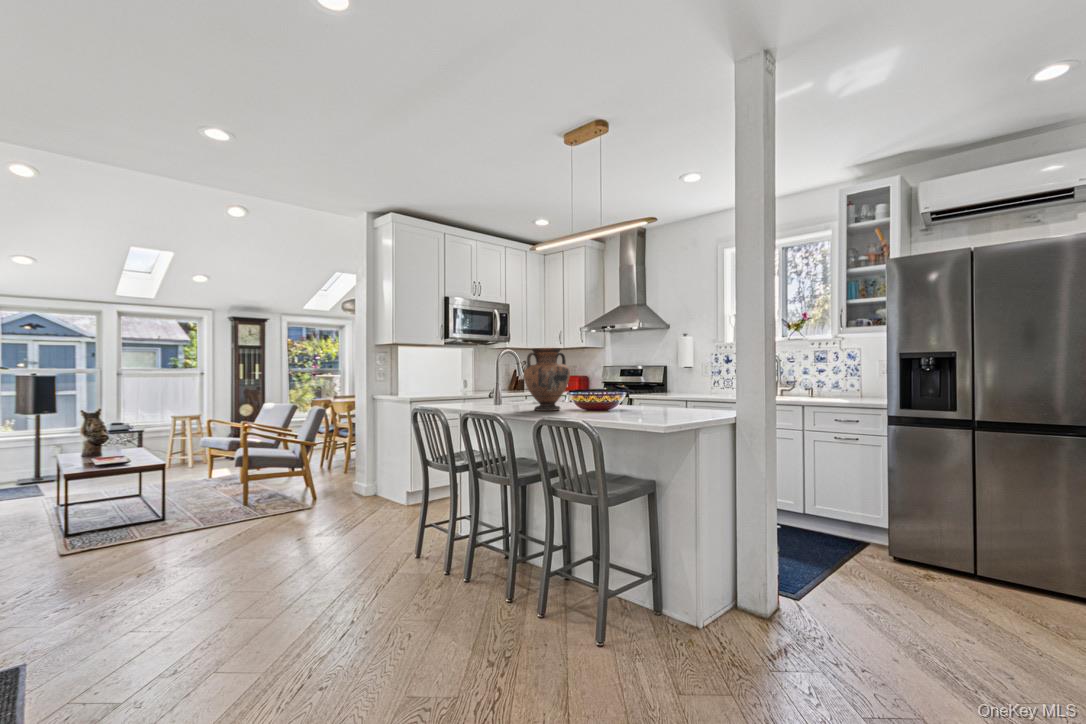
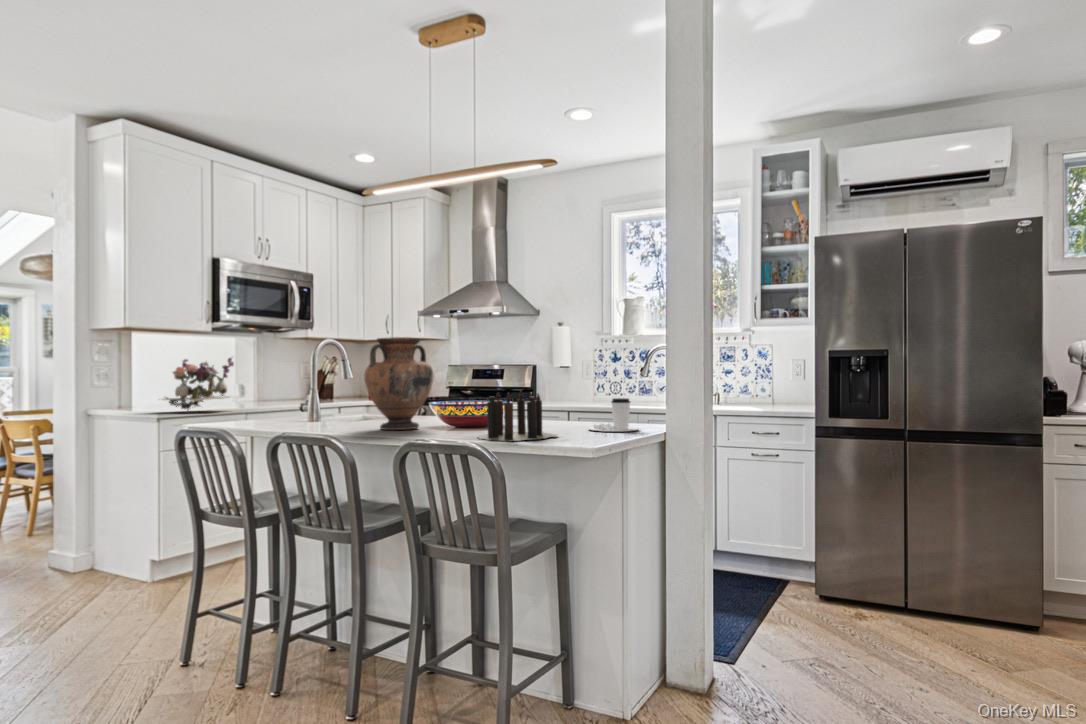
flower arrangement: none [412,361,460,397] -> present [165,357,234,411]
candle: none [587,385,652,420] -> present [478,391,558,441]
coffee cup: none [679,391,720,416] -> present [588,398,639,432]

